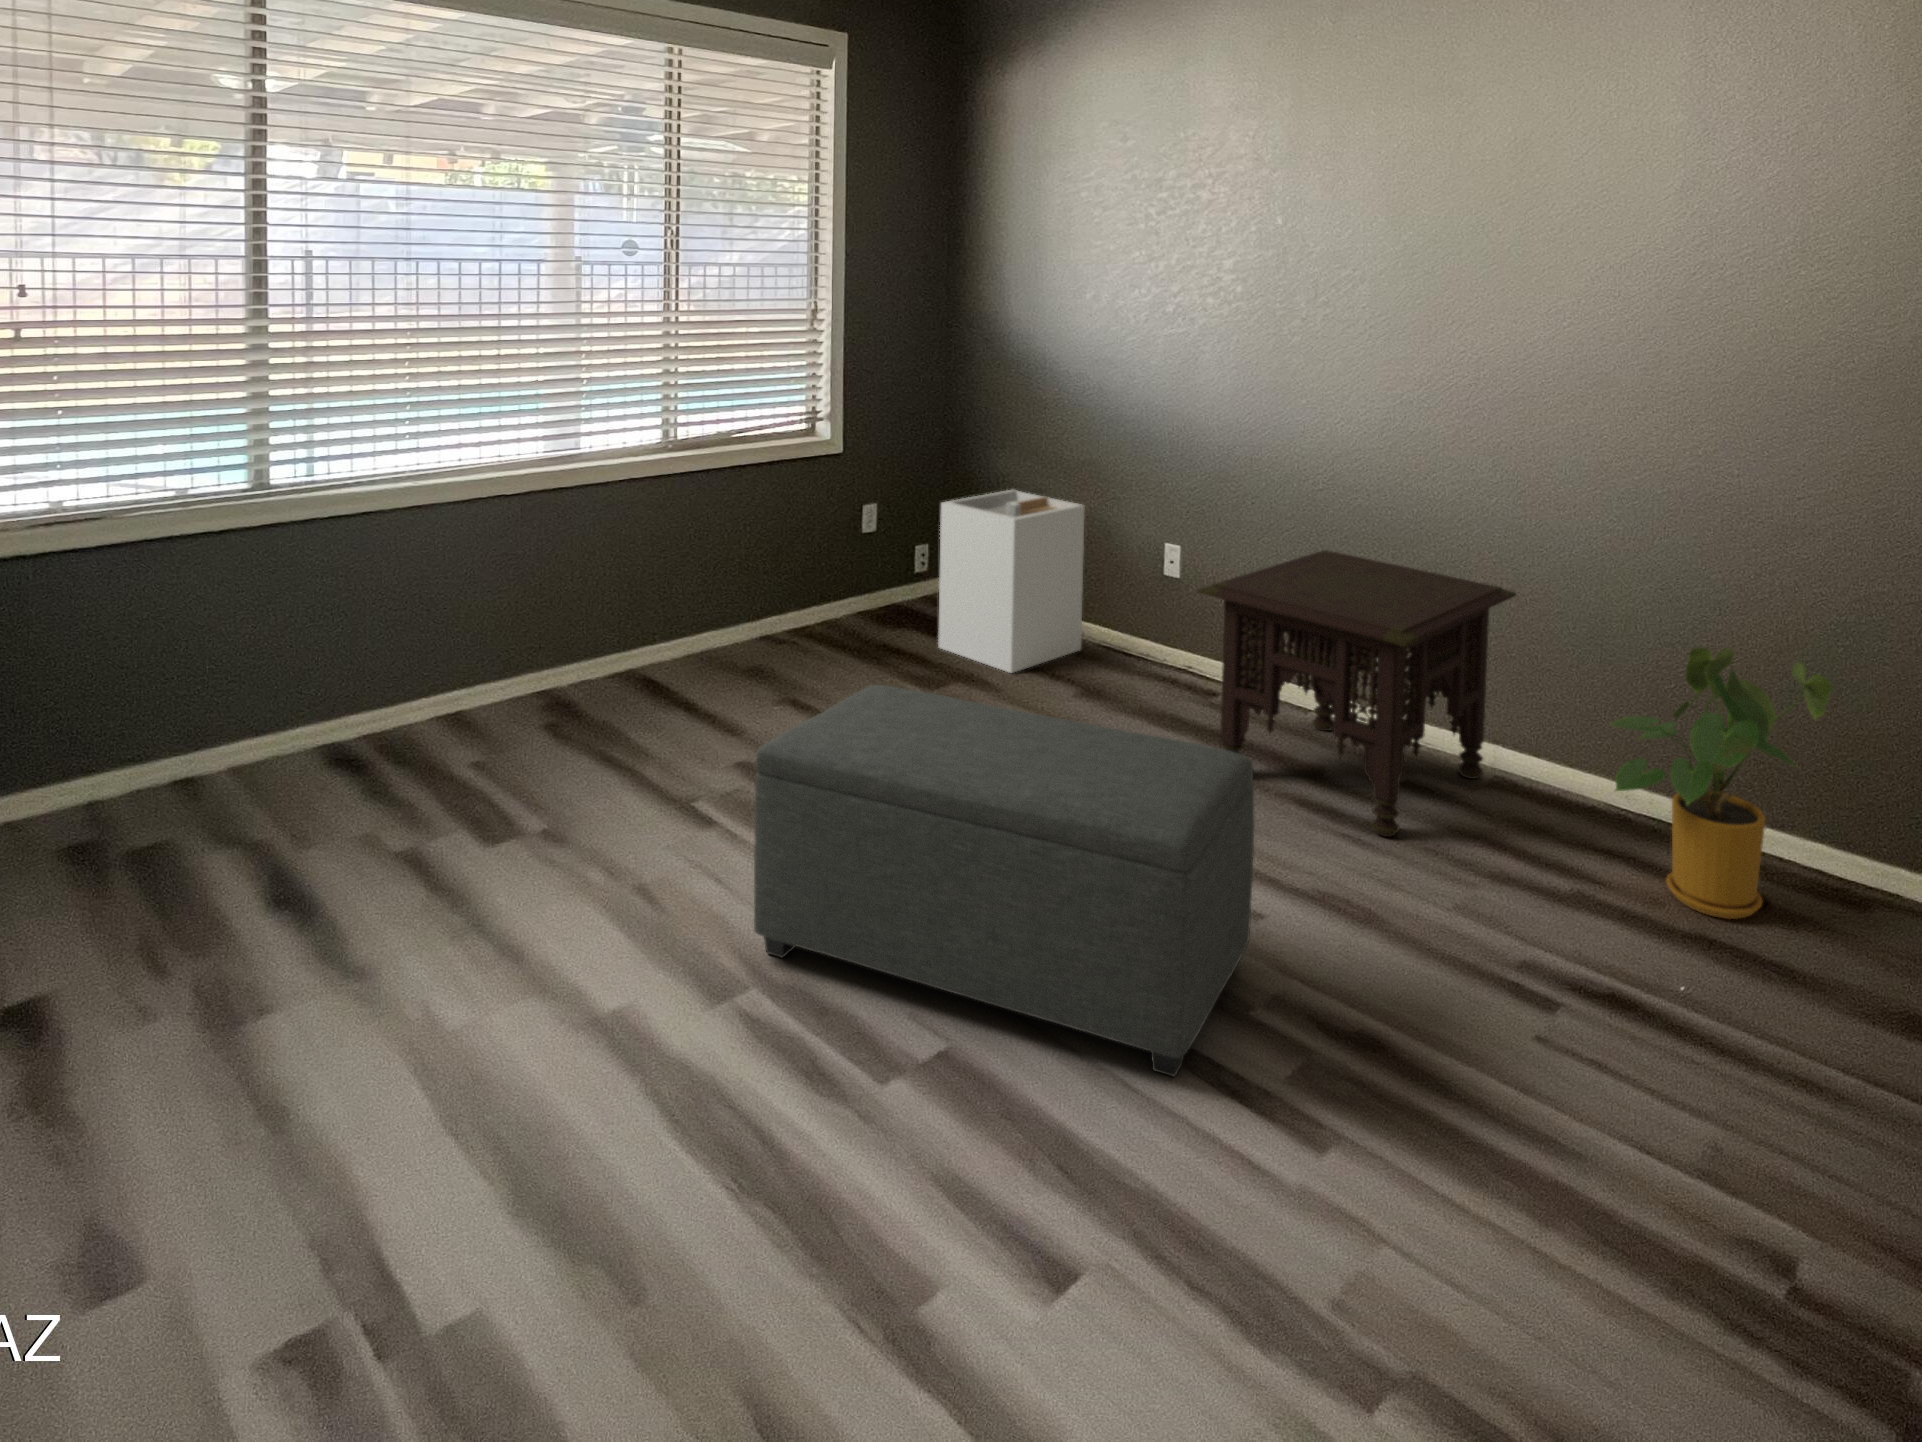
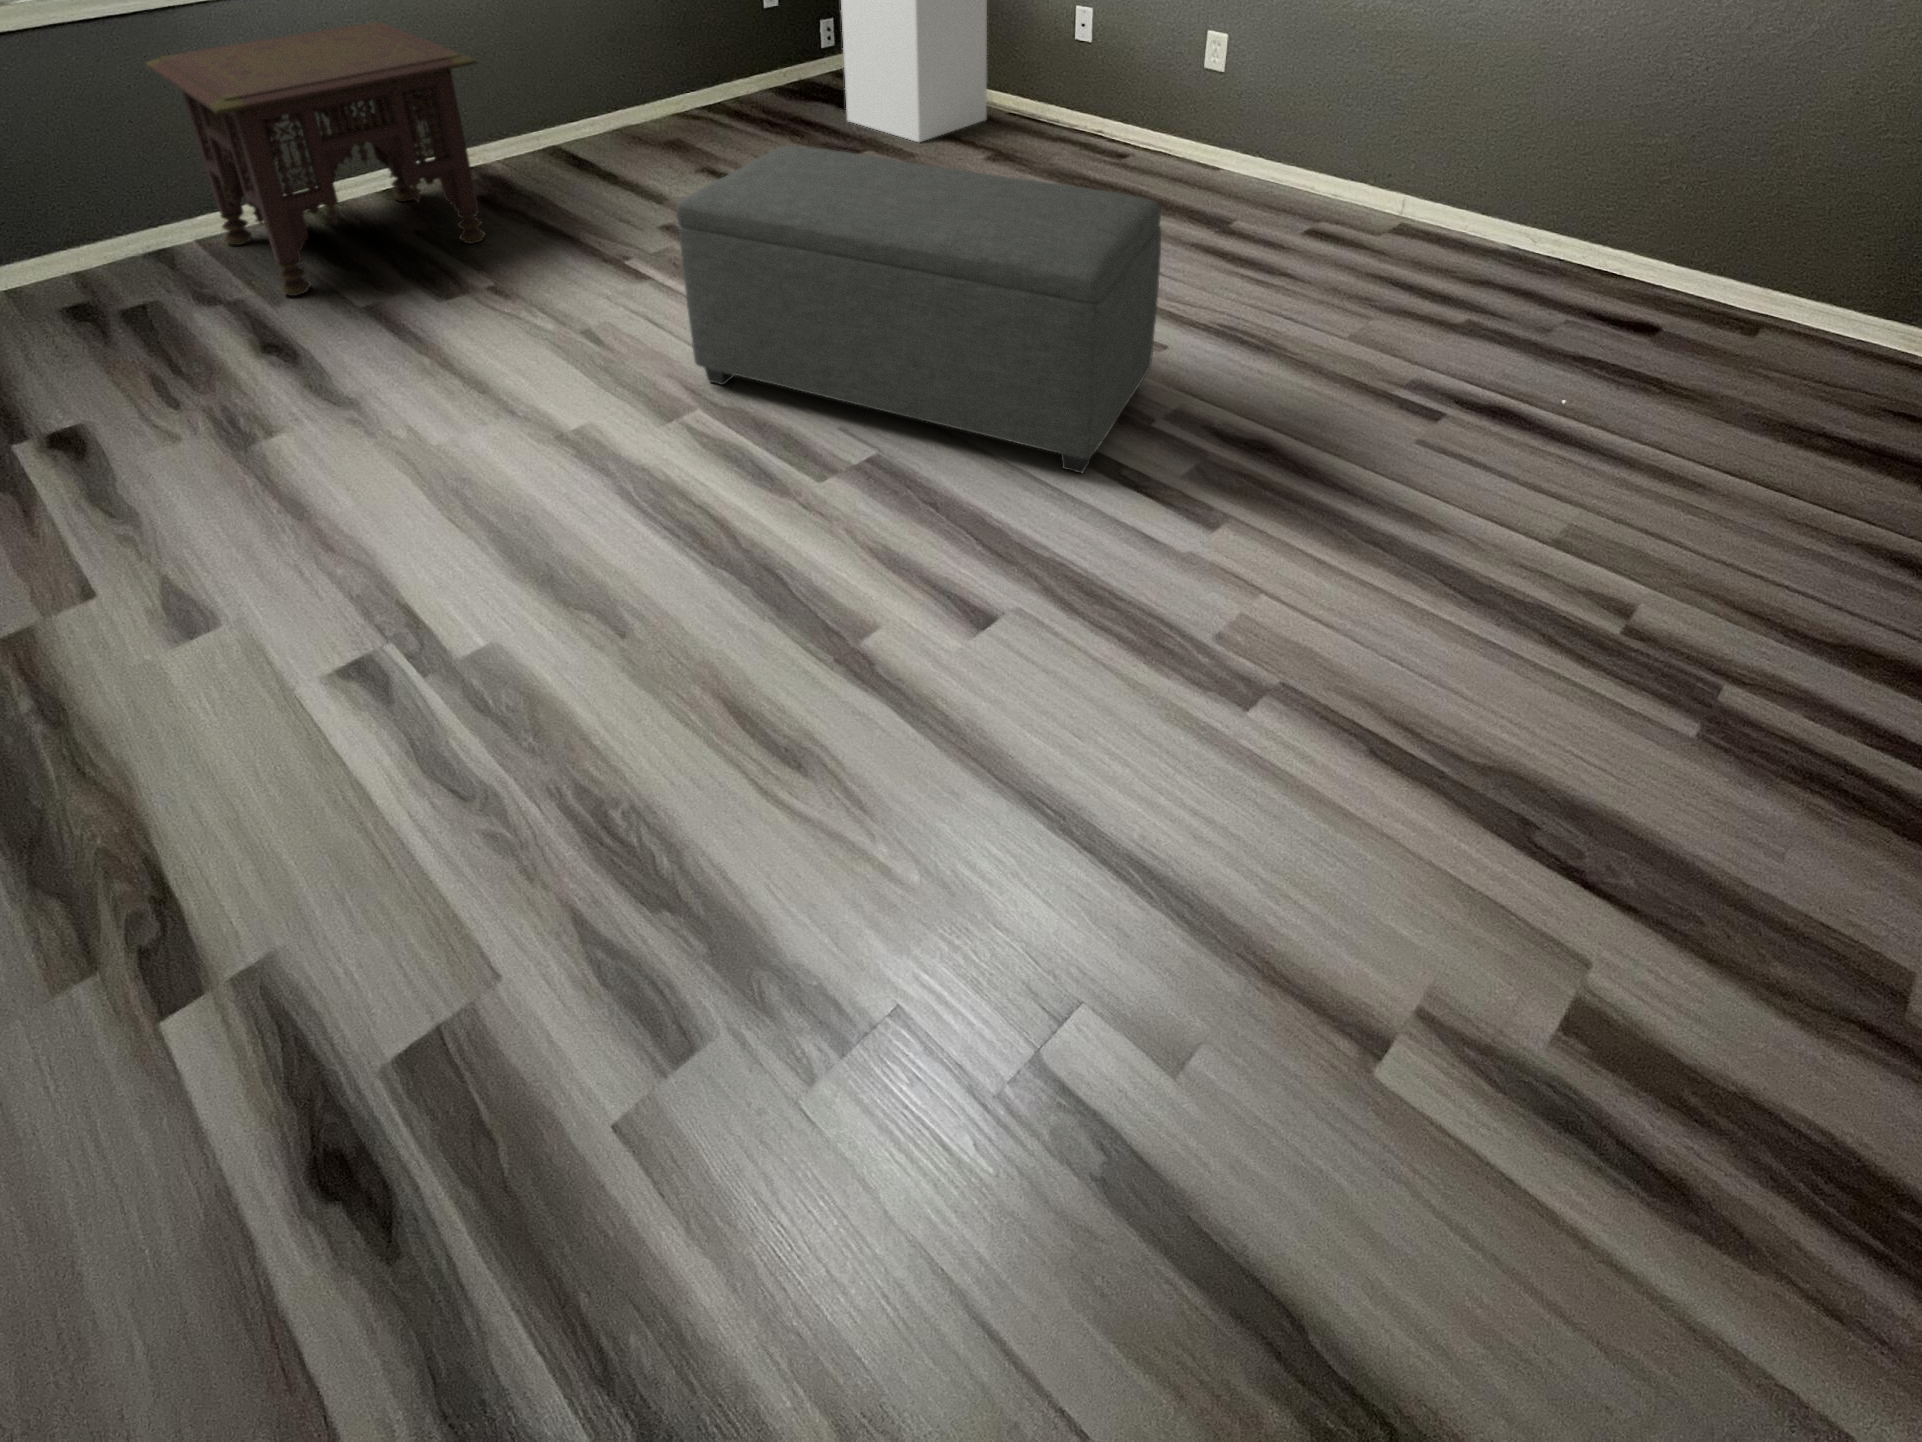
side table: present [1198,550,1516,837] -> present [146,22,485,296]
house plant: present [1610,648,1832,919] -> none [1513,90,1758,342]

